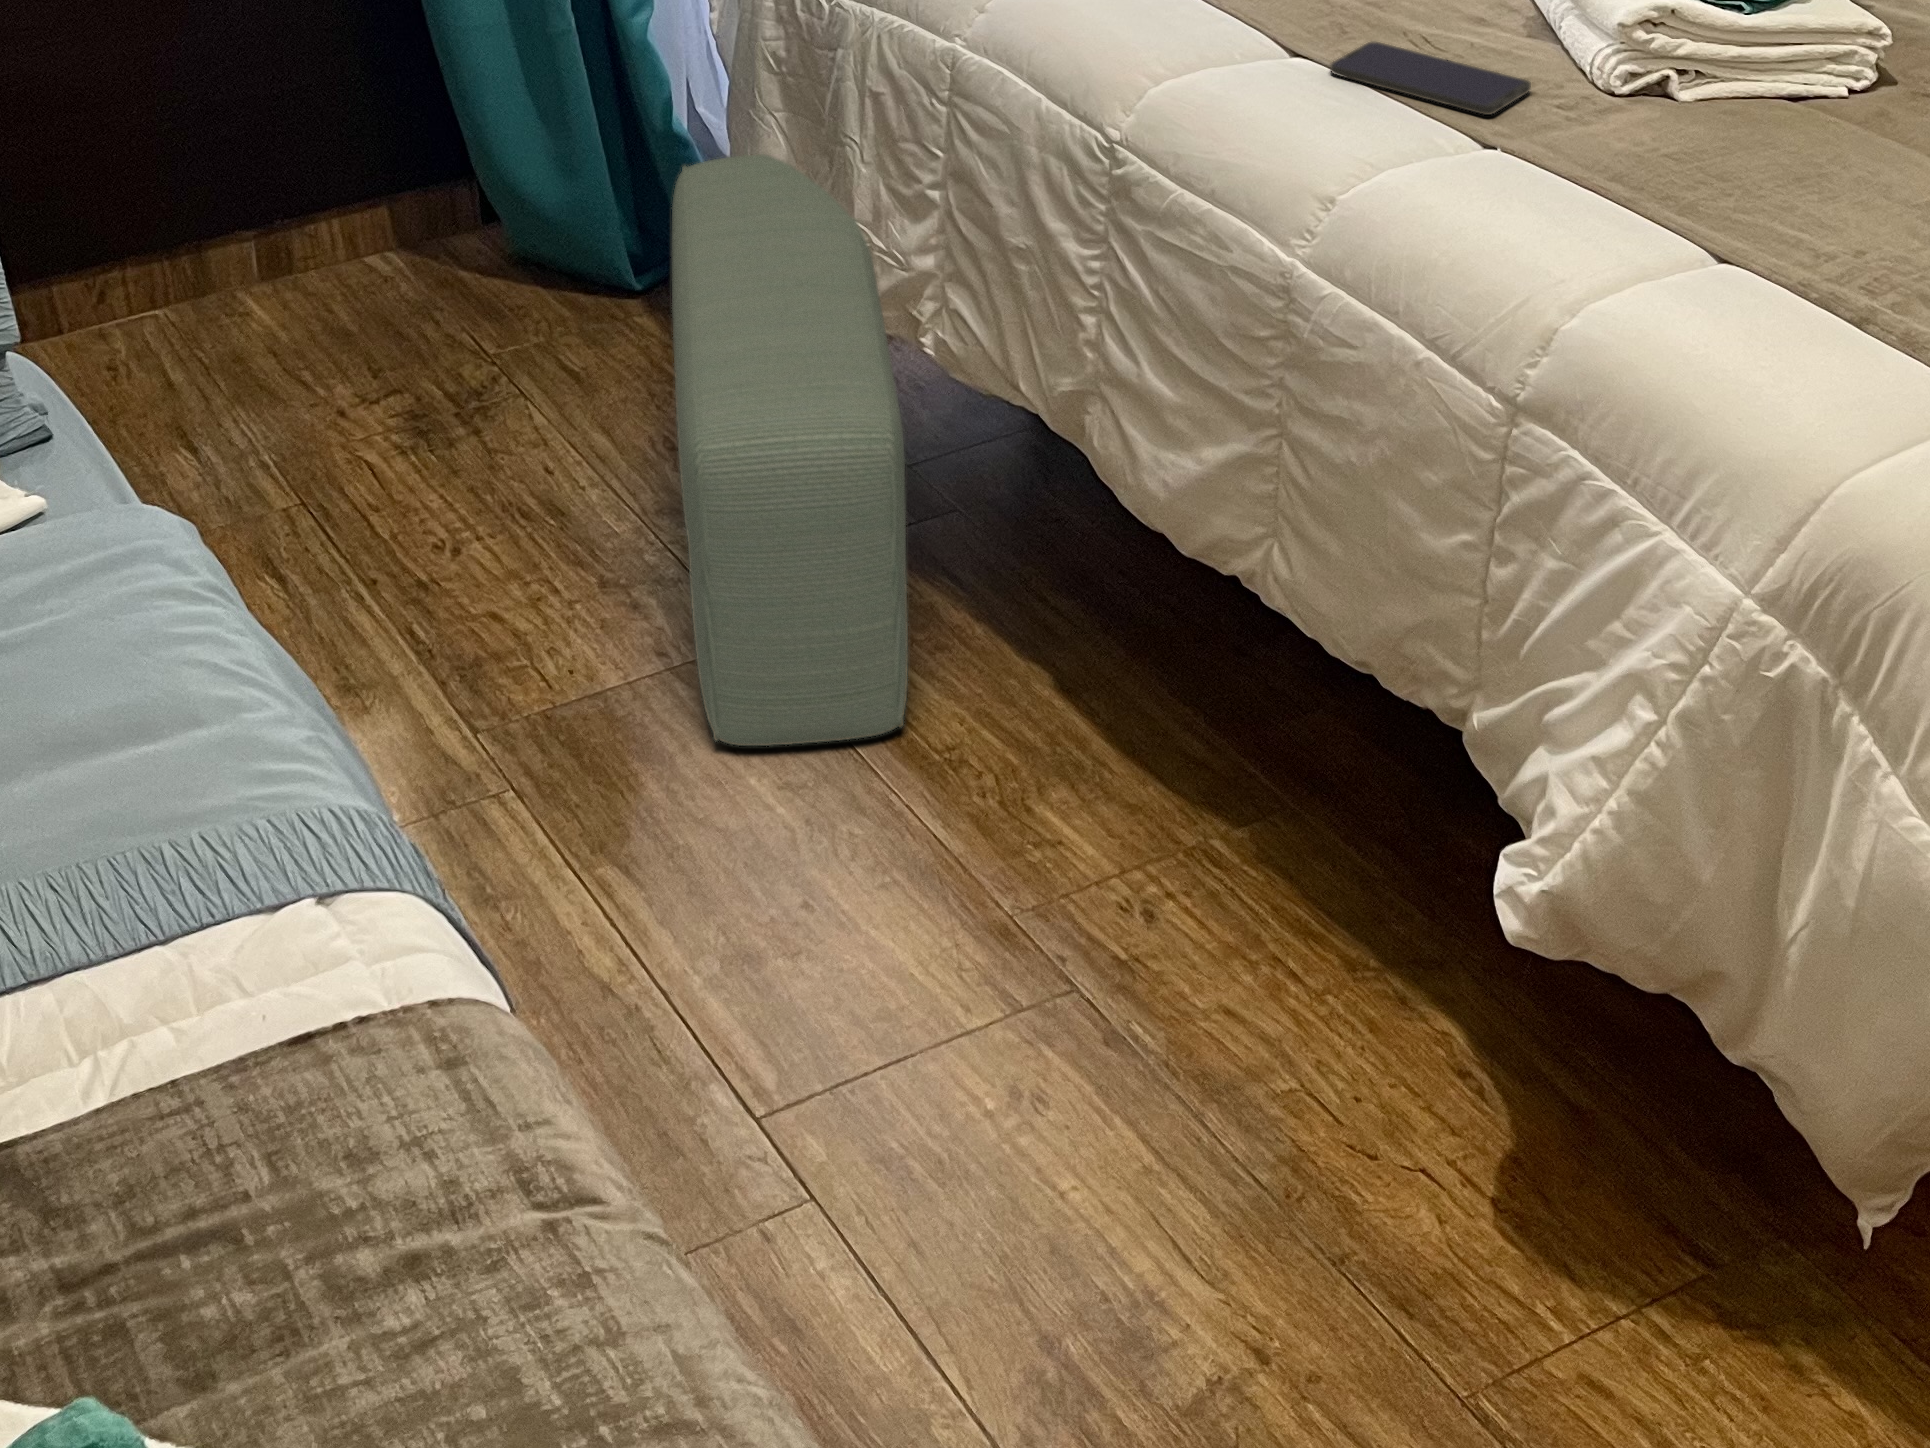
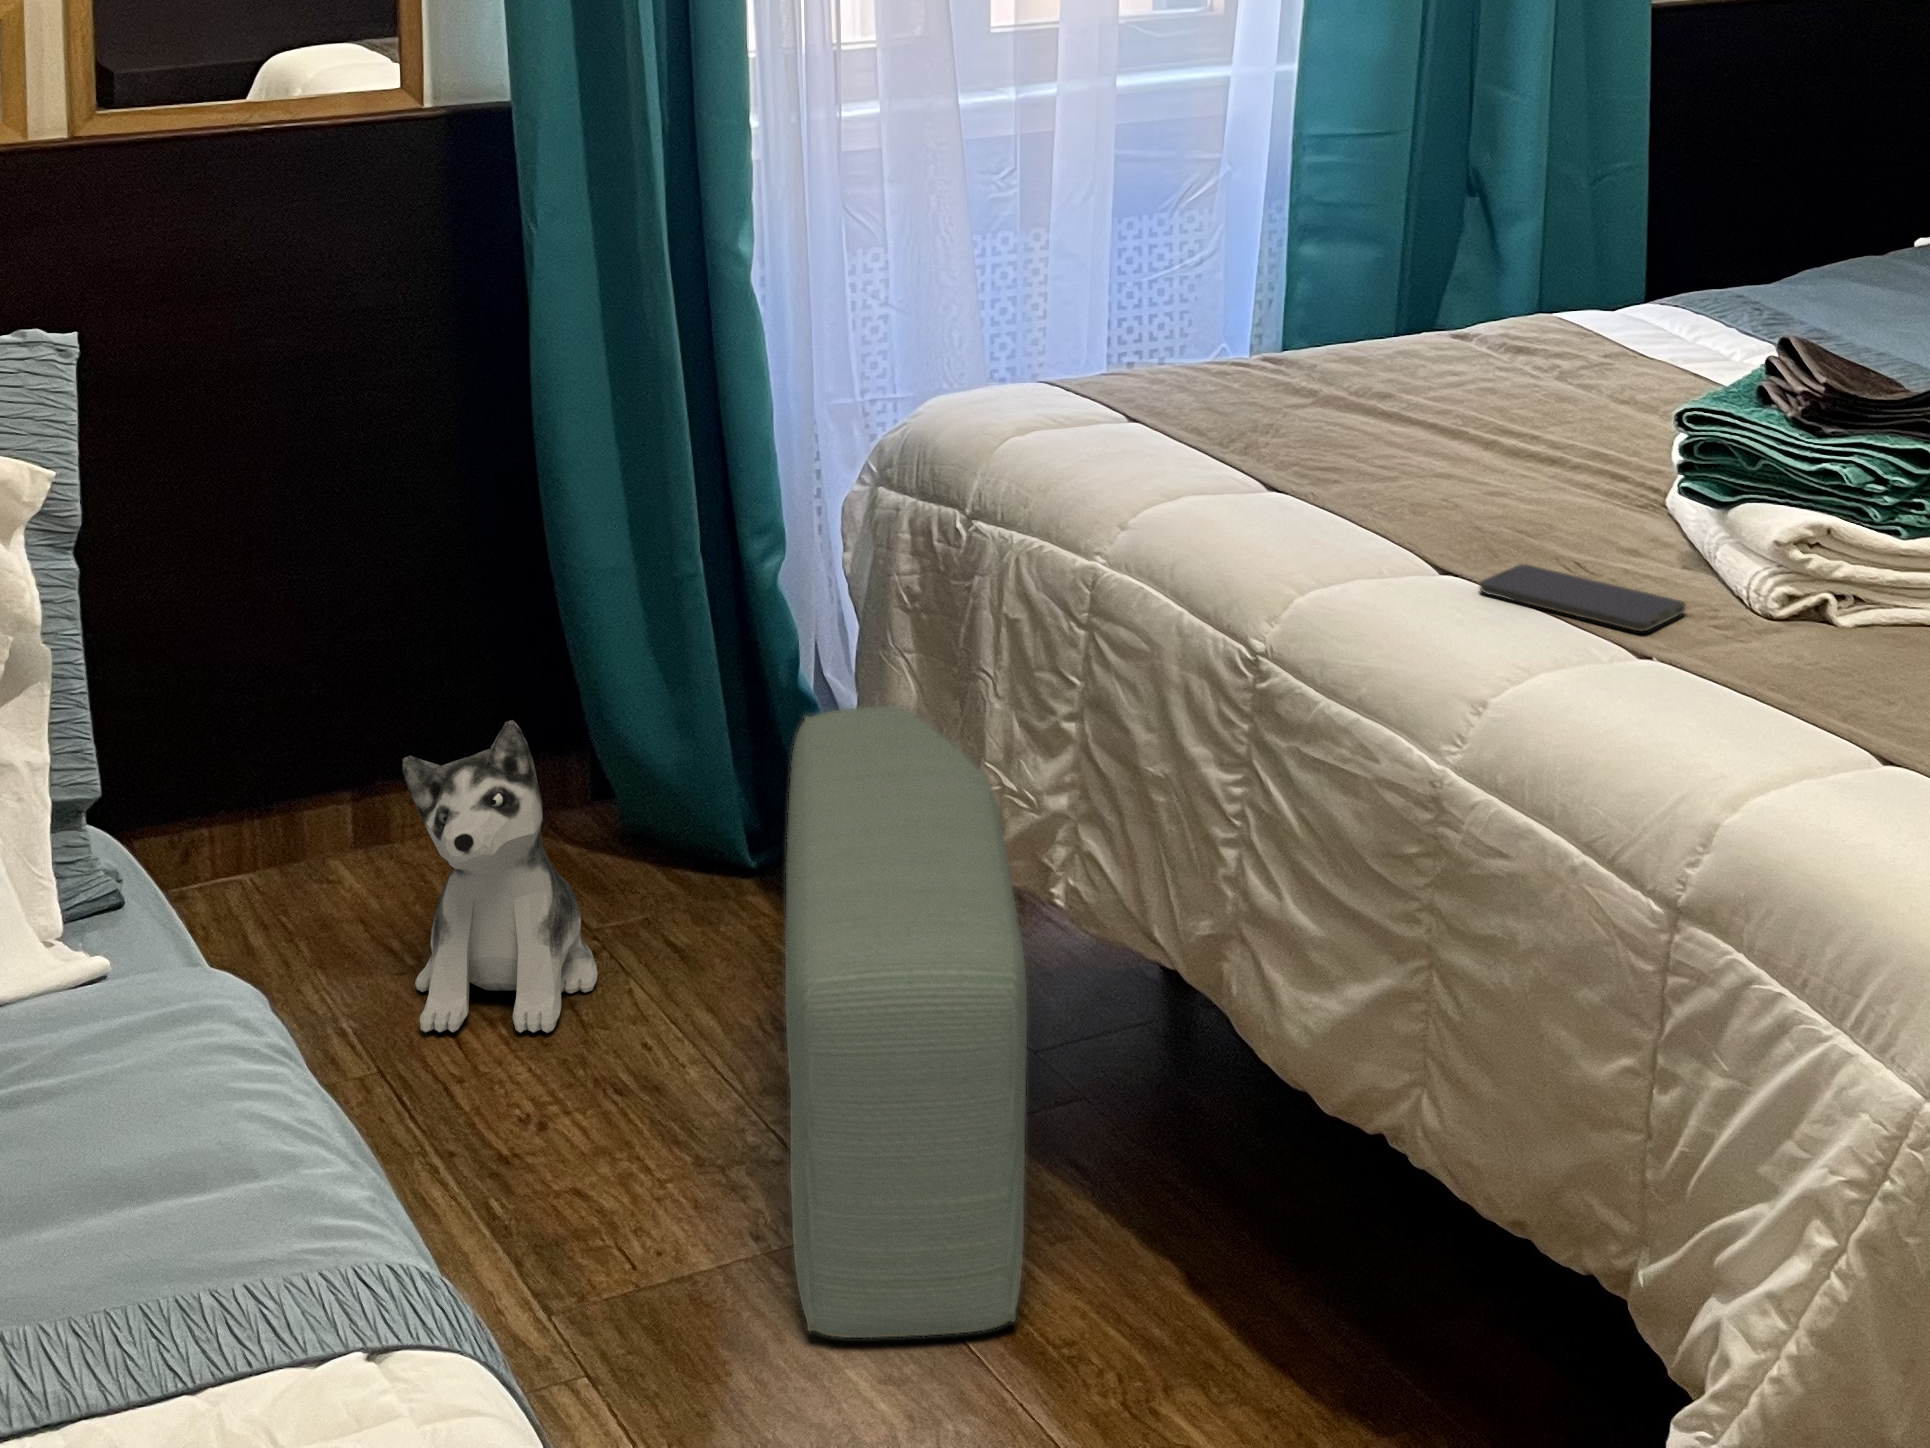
plush toy: none [303,177,501,458] -> present [403,720,597,1033]

